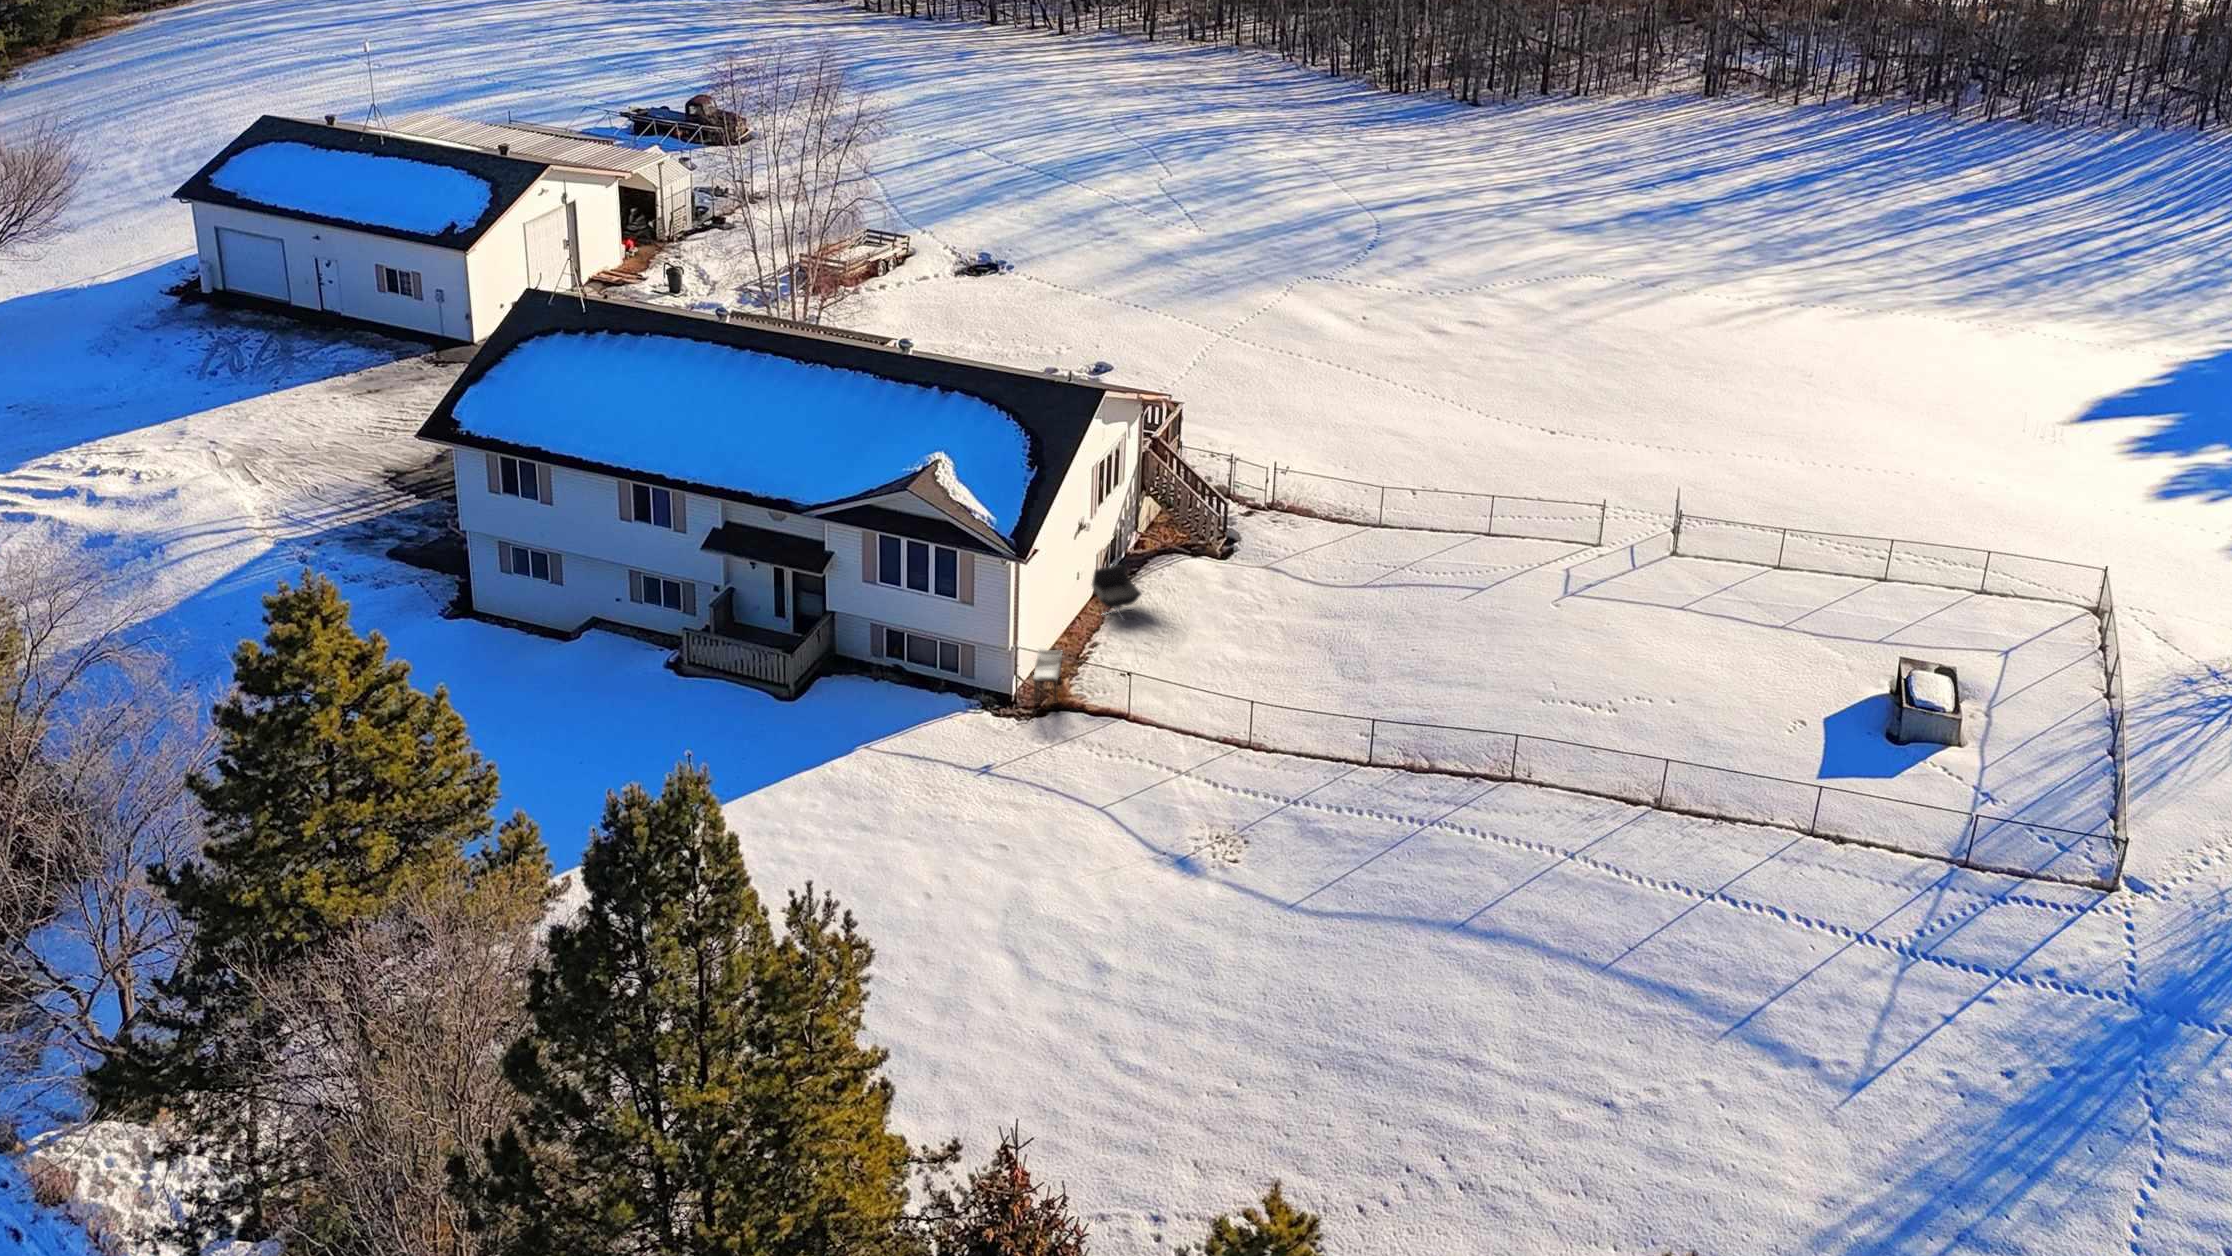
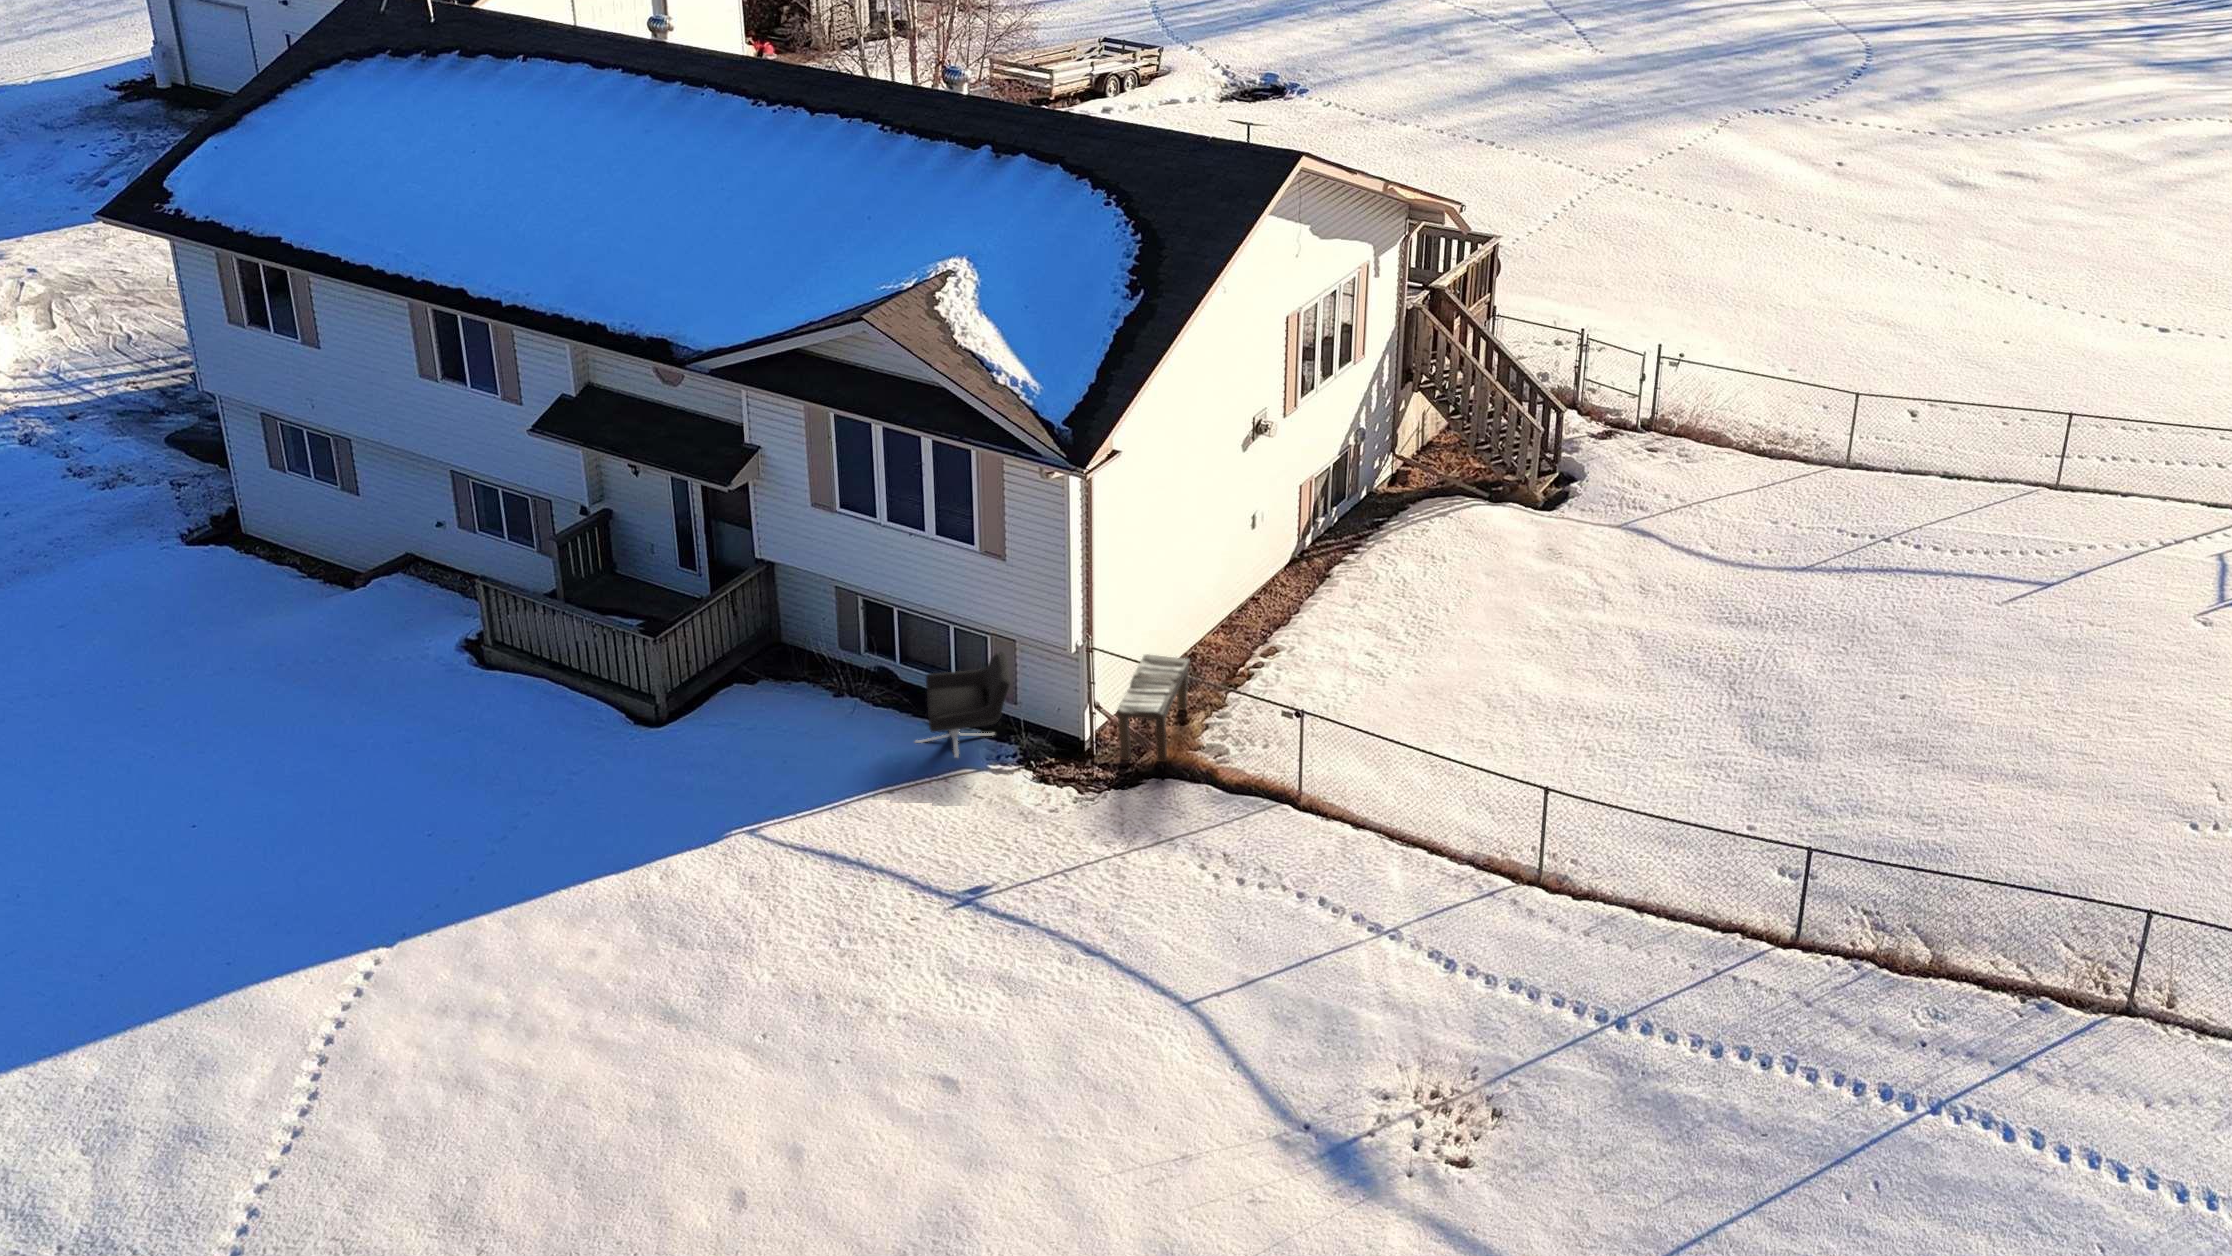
lounge chair: present [1092,565,1141,612] -> present [914,651,1010,758]

